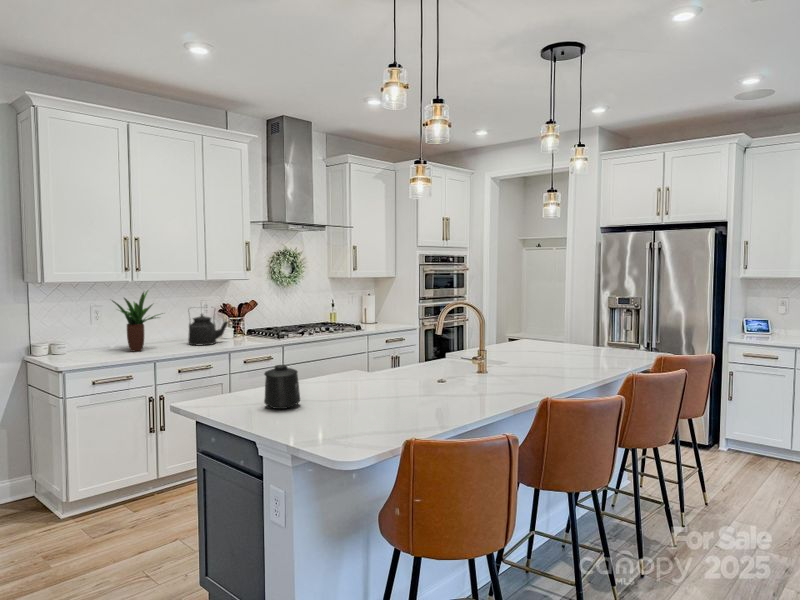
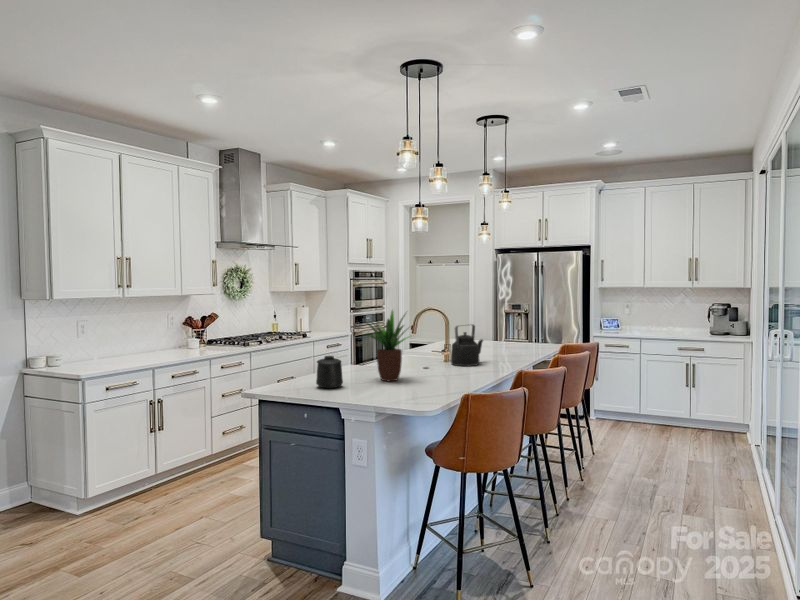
potted plant: present [112,291,160,352] -> present [367,311,408,381]
kettle: present [188,314,228,346] -> present [451,325,483,366]

